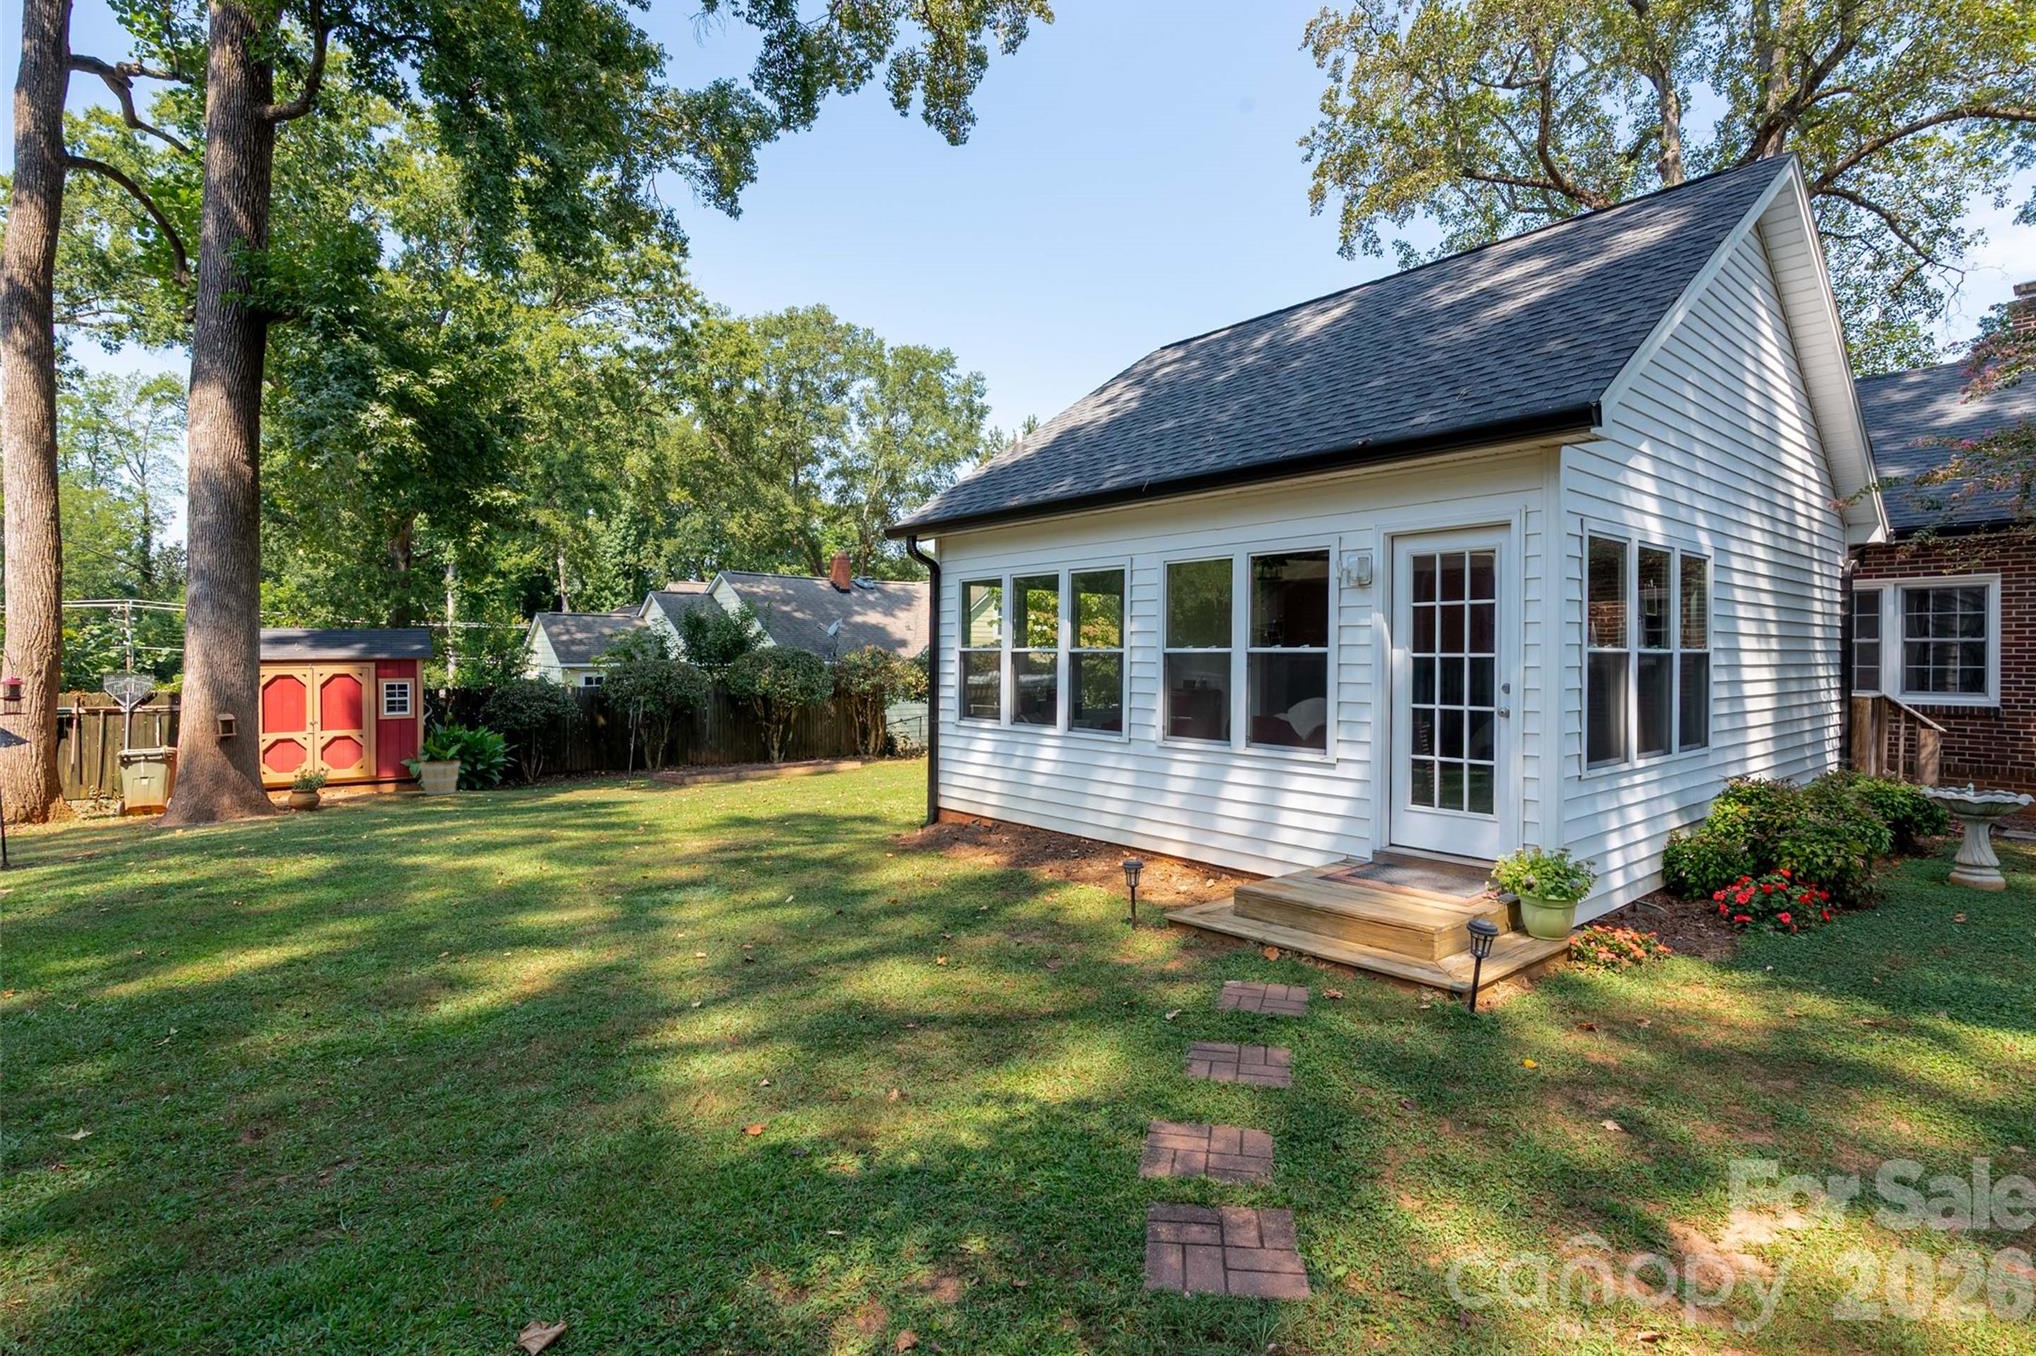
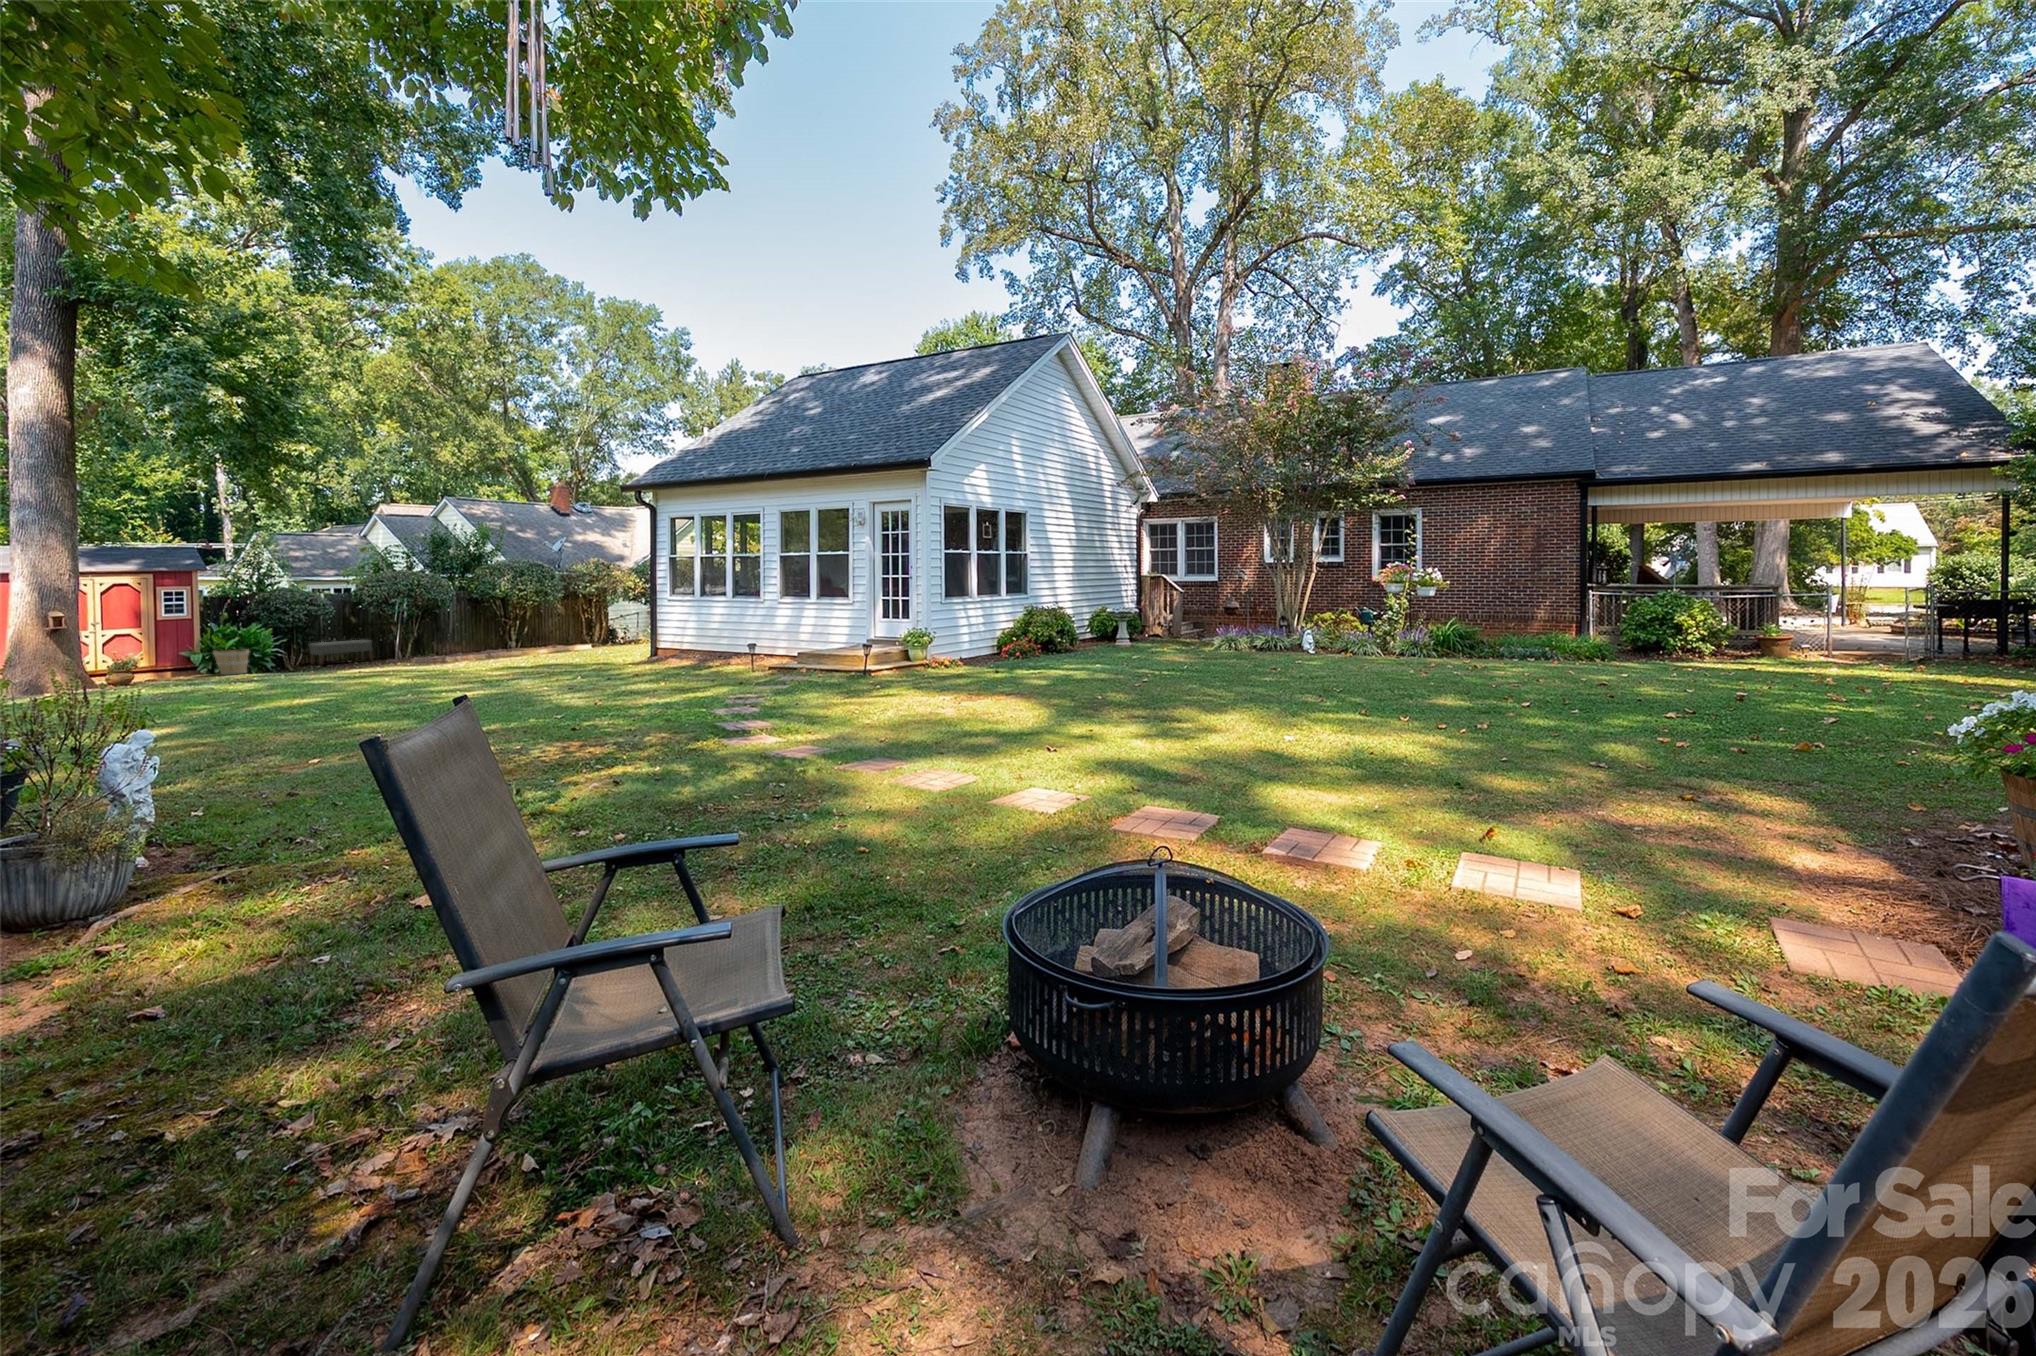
bench: none [535,747,608,781] -> present [309,640,373,665]

